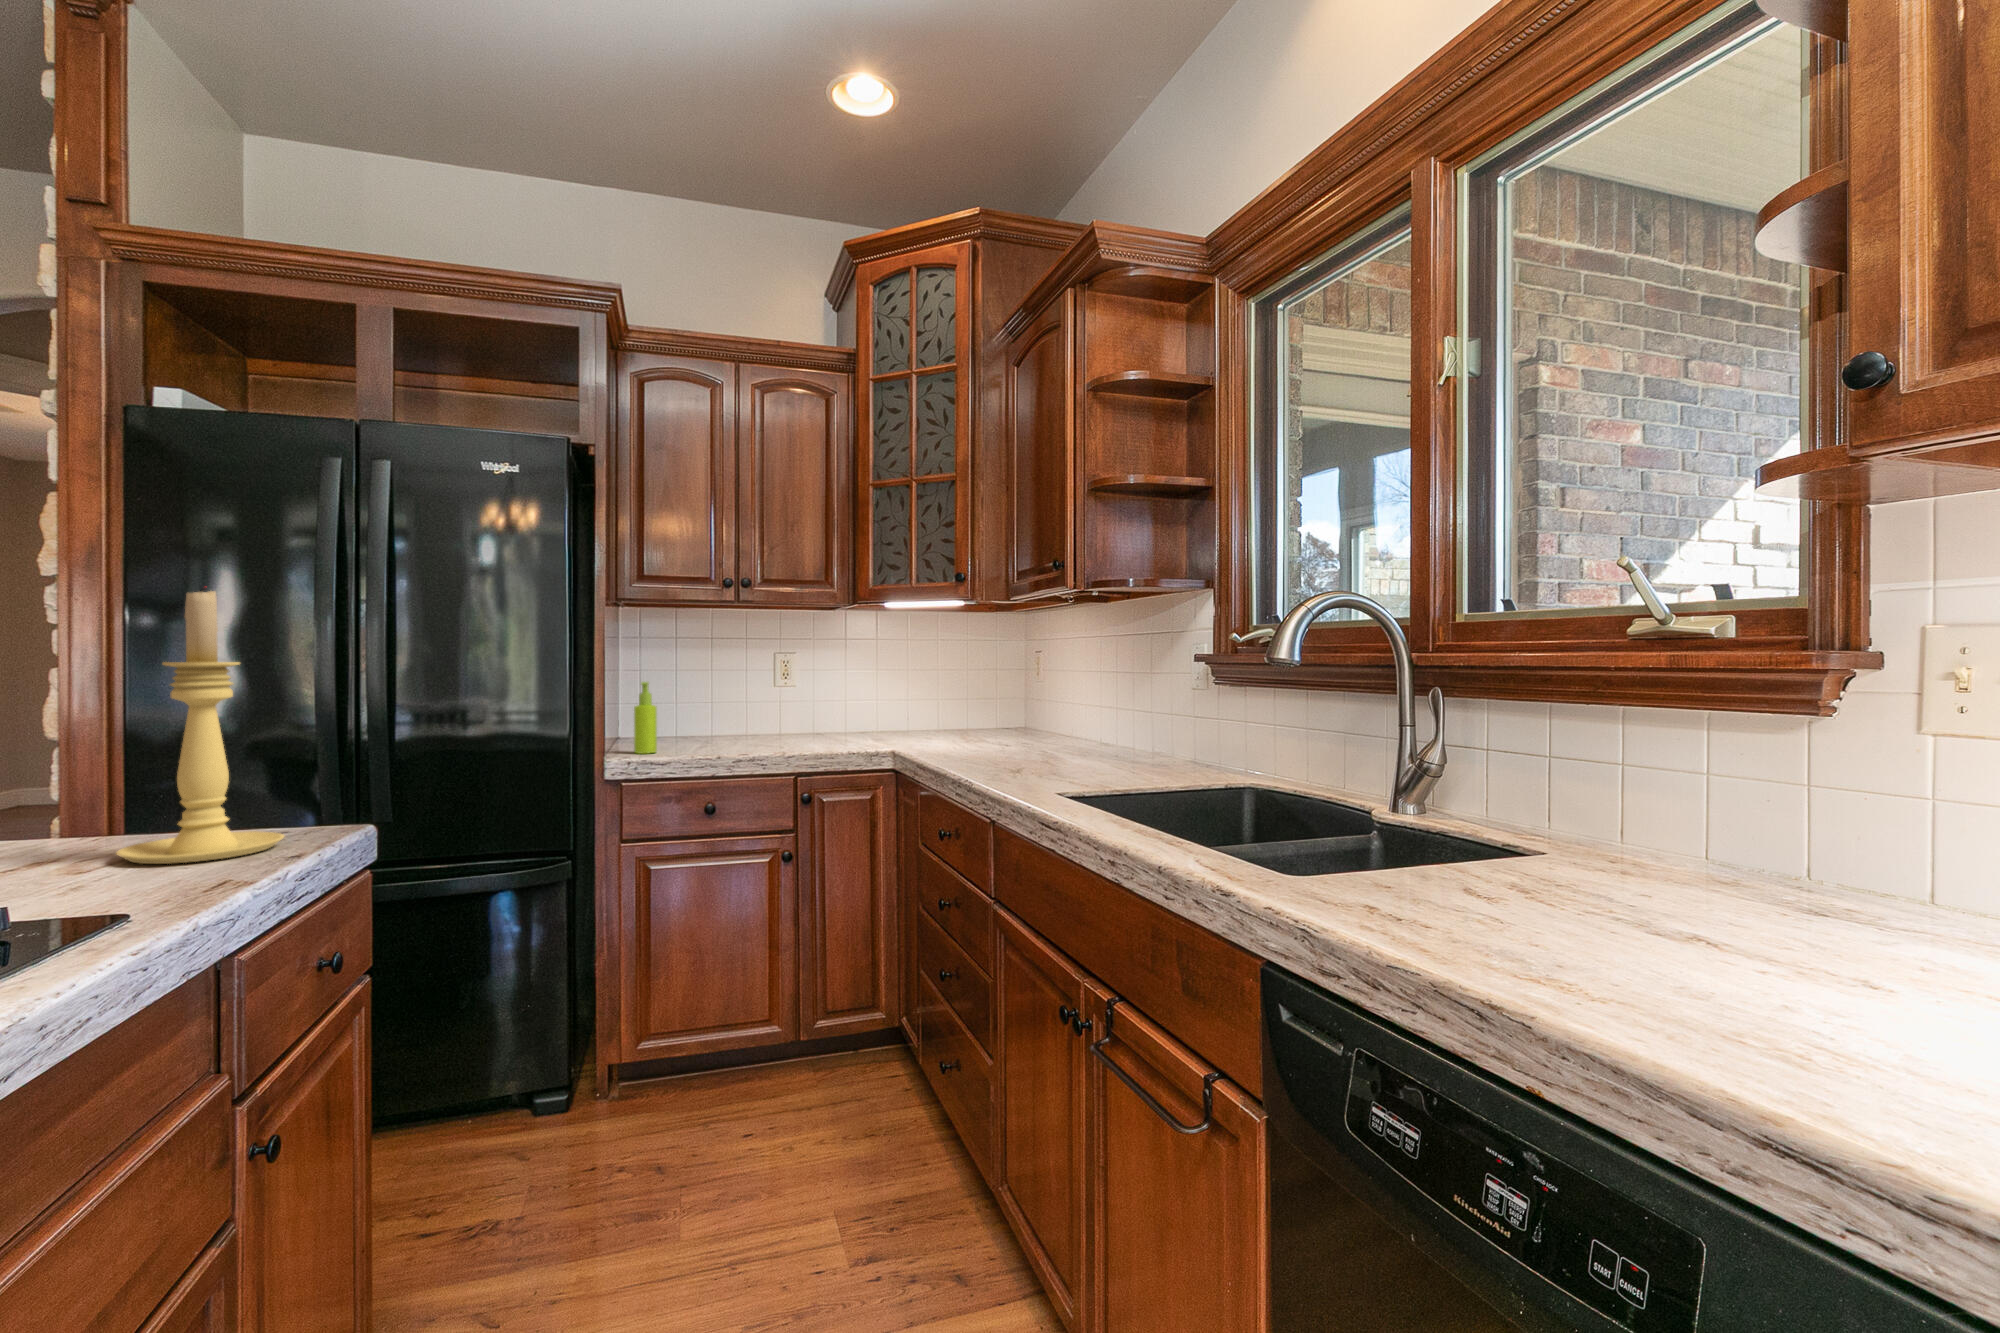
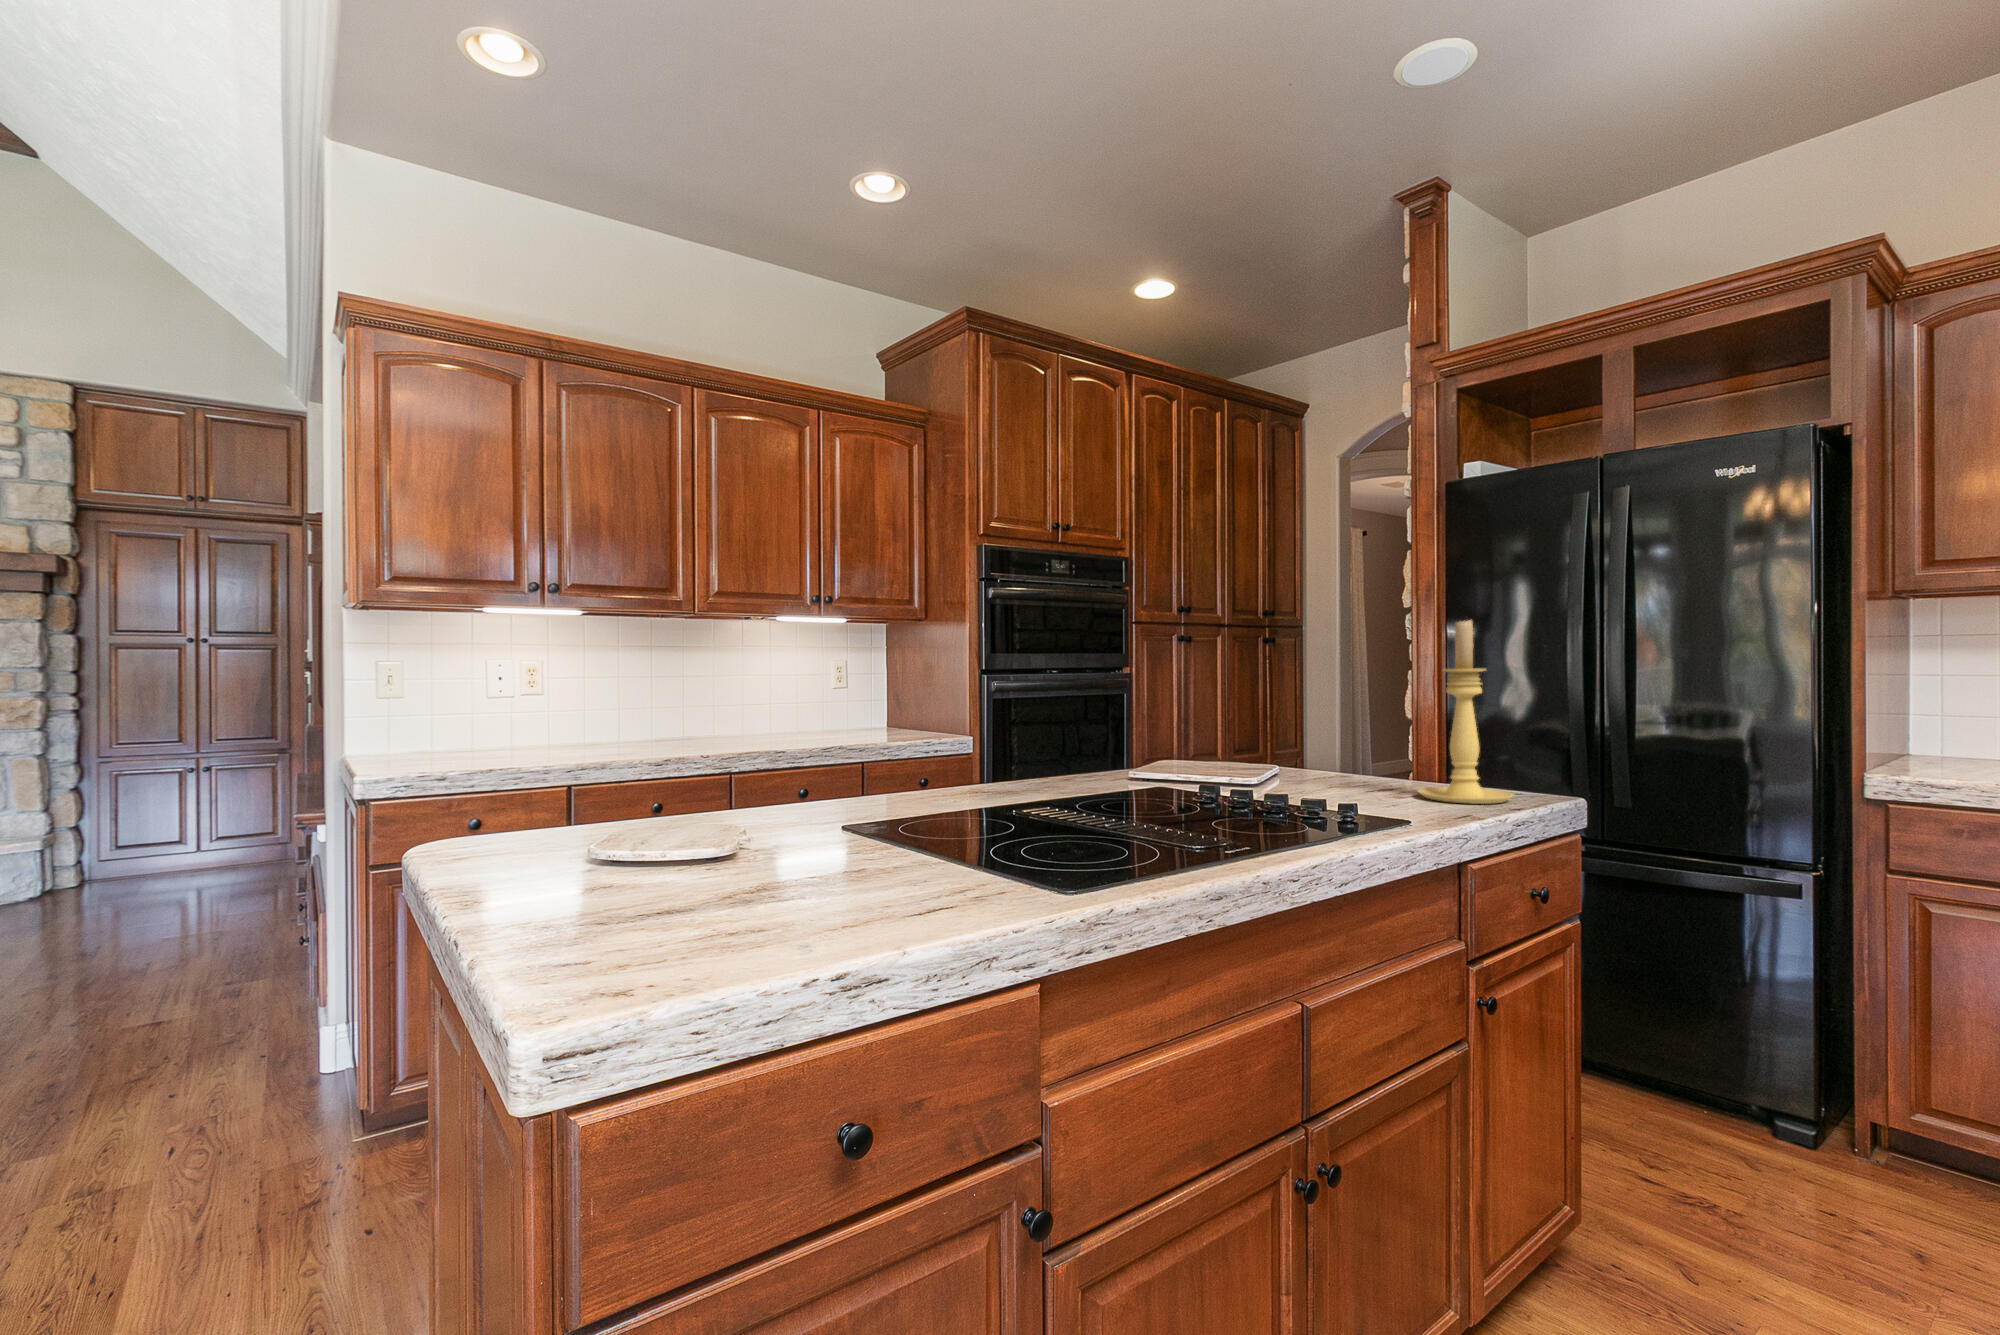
soap dispenser: present [634,682,657,754] -> none [1914,690,1948,776]

